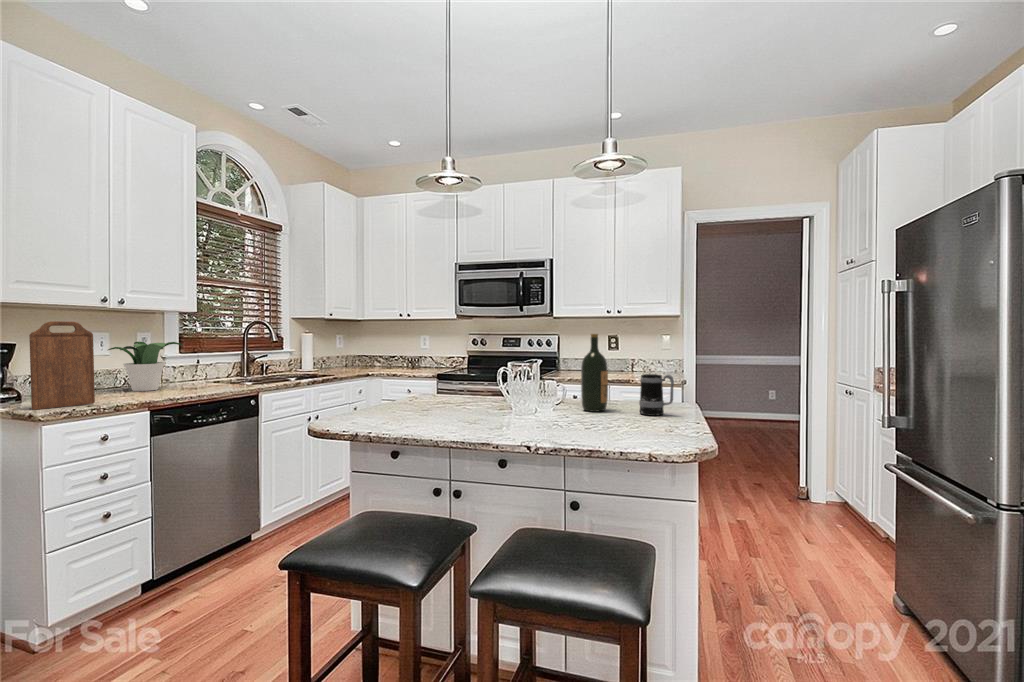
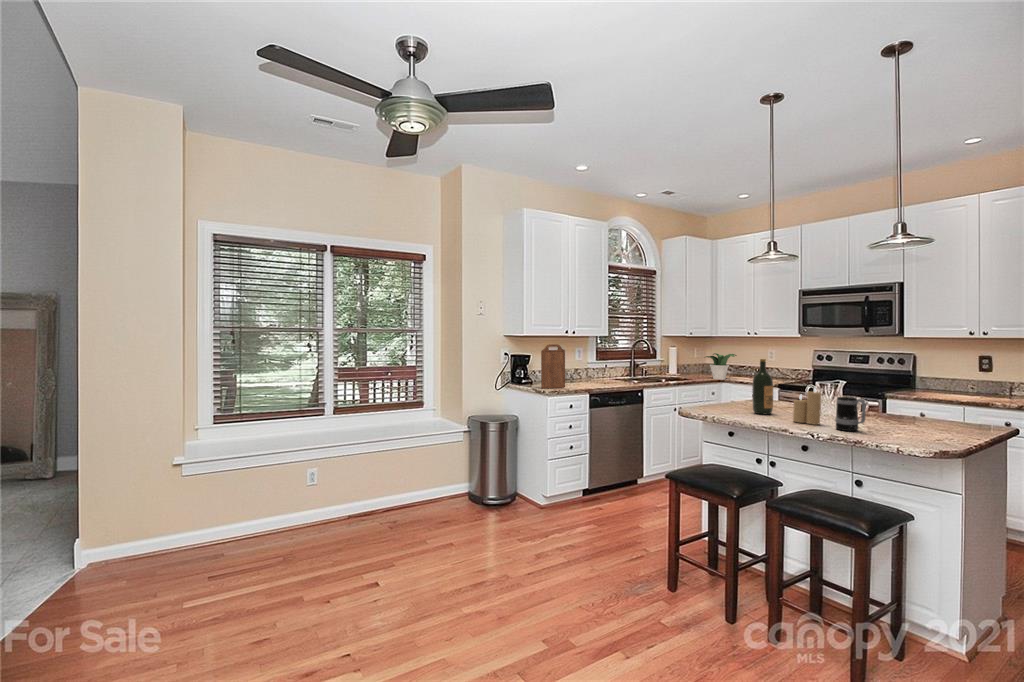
wine bottle: present [581,334,608,412] -> present [752,359,773,414]
potted plant: present [108,342,182,391] -> present [706,353,736,380]
candle: none [487,372,525,429] -> present [793,388,821,425]
mug: present [639,374,674,416] -> present [835,397,866,431]

